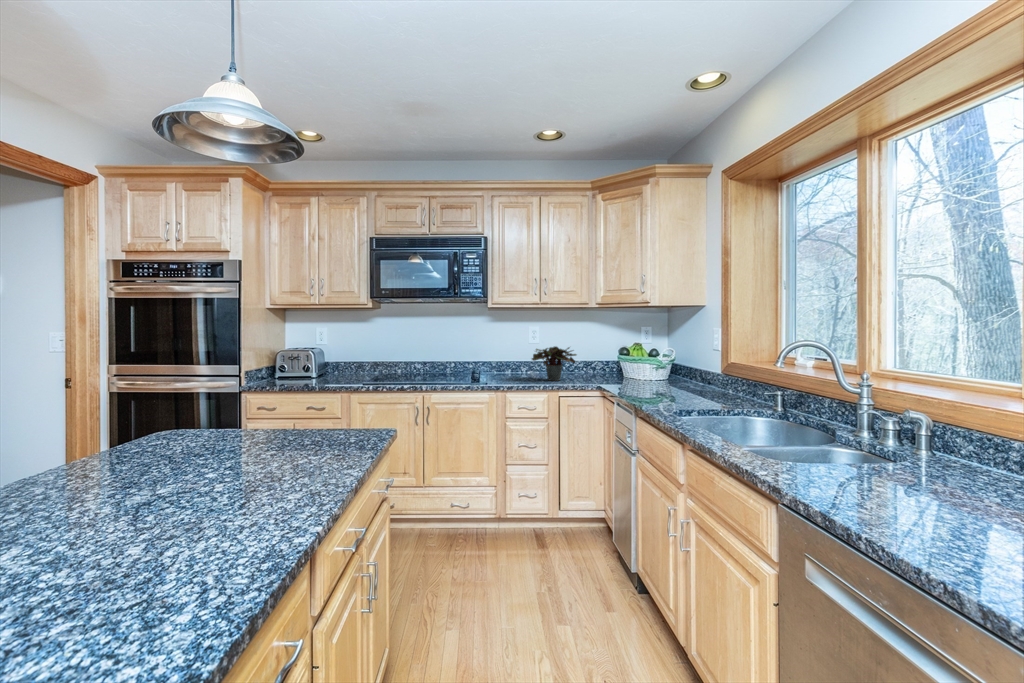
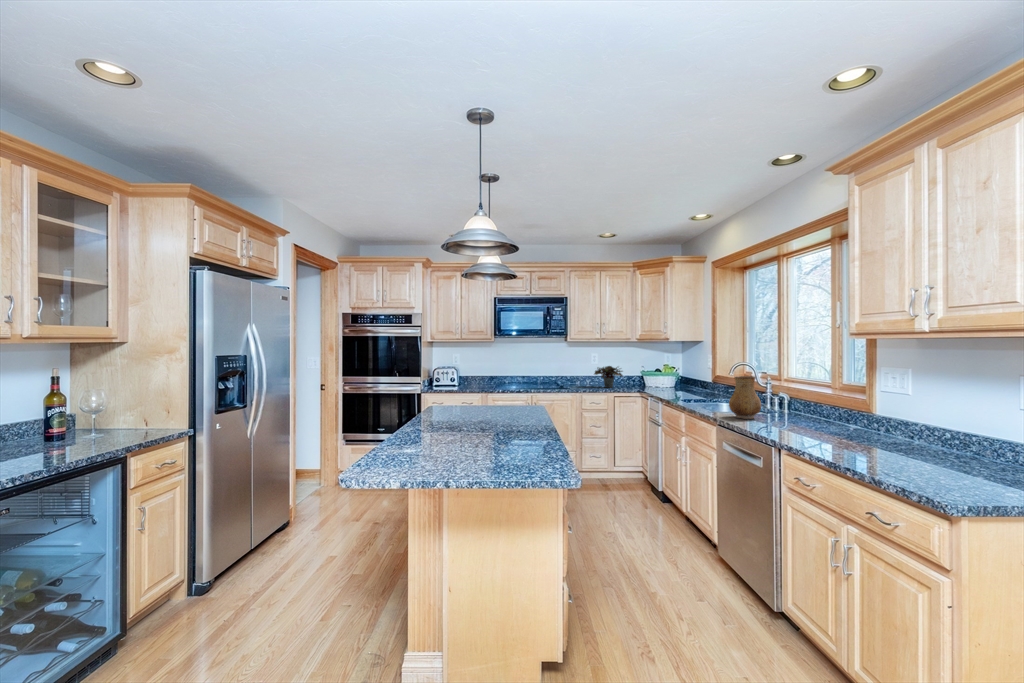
ceramic pitcher: none [812,378,911,497] -> present [729,376,761,419]

